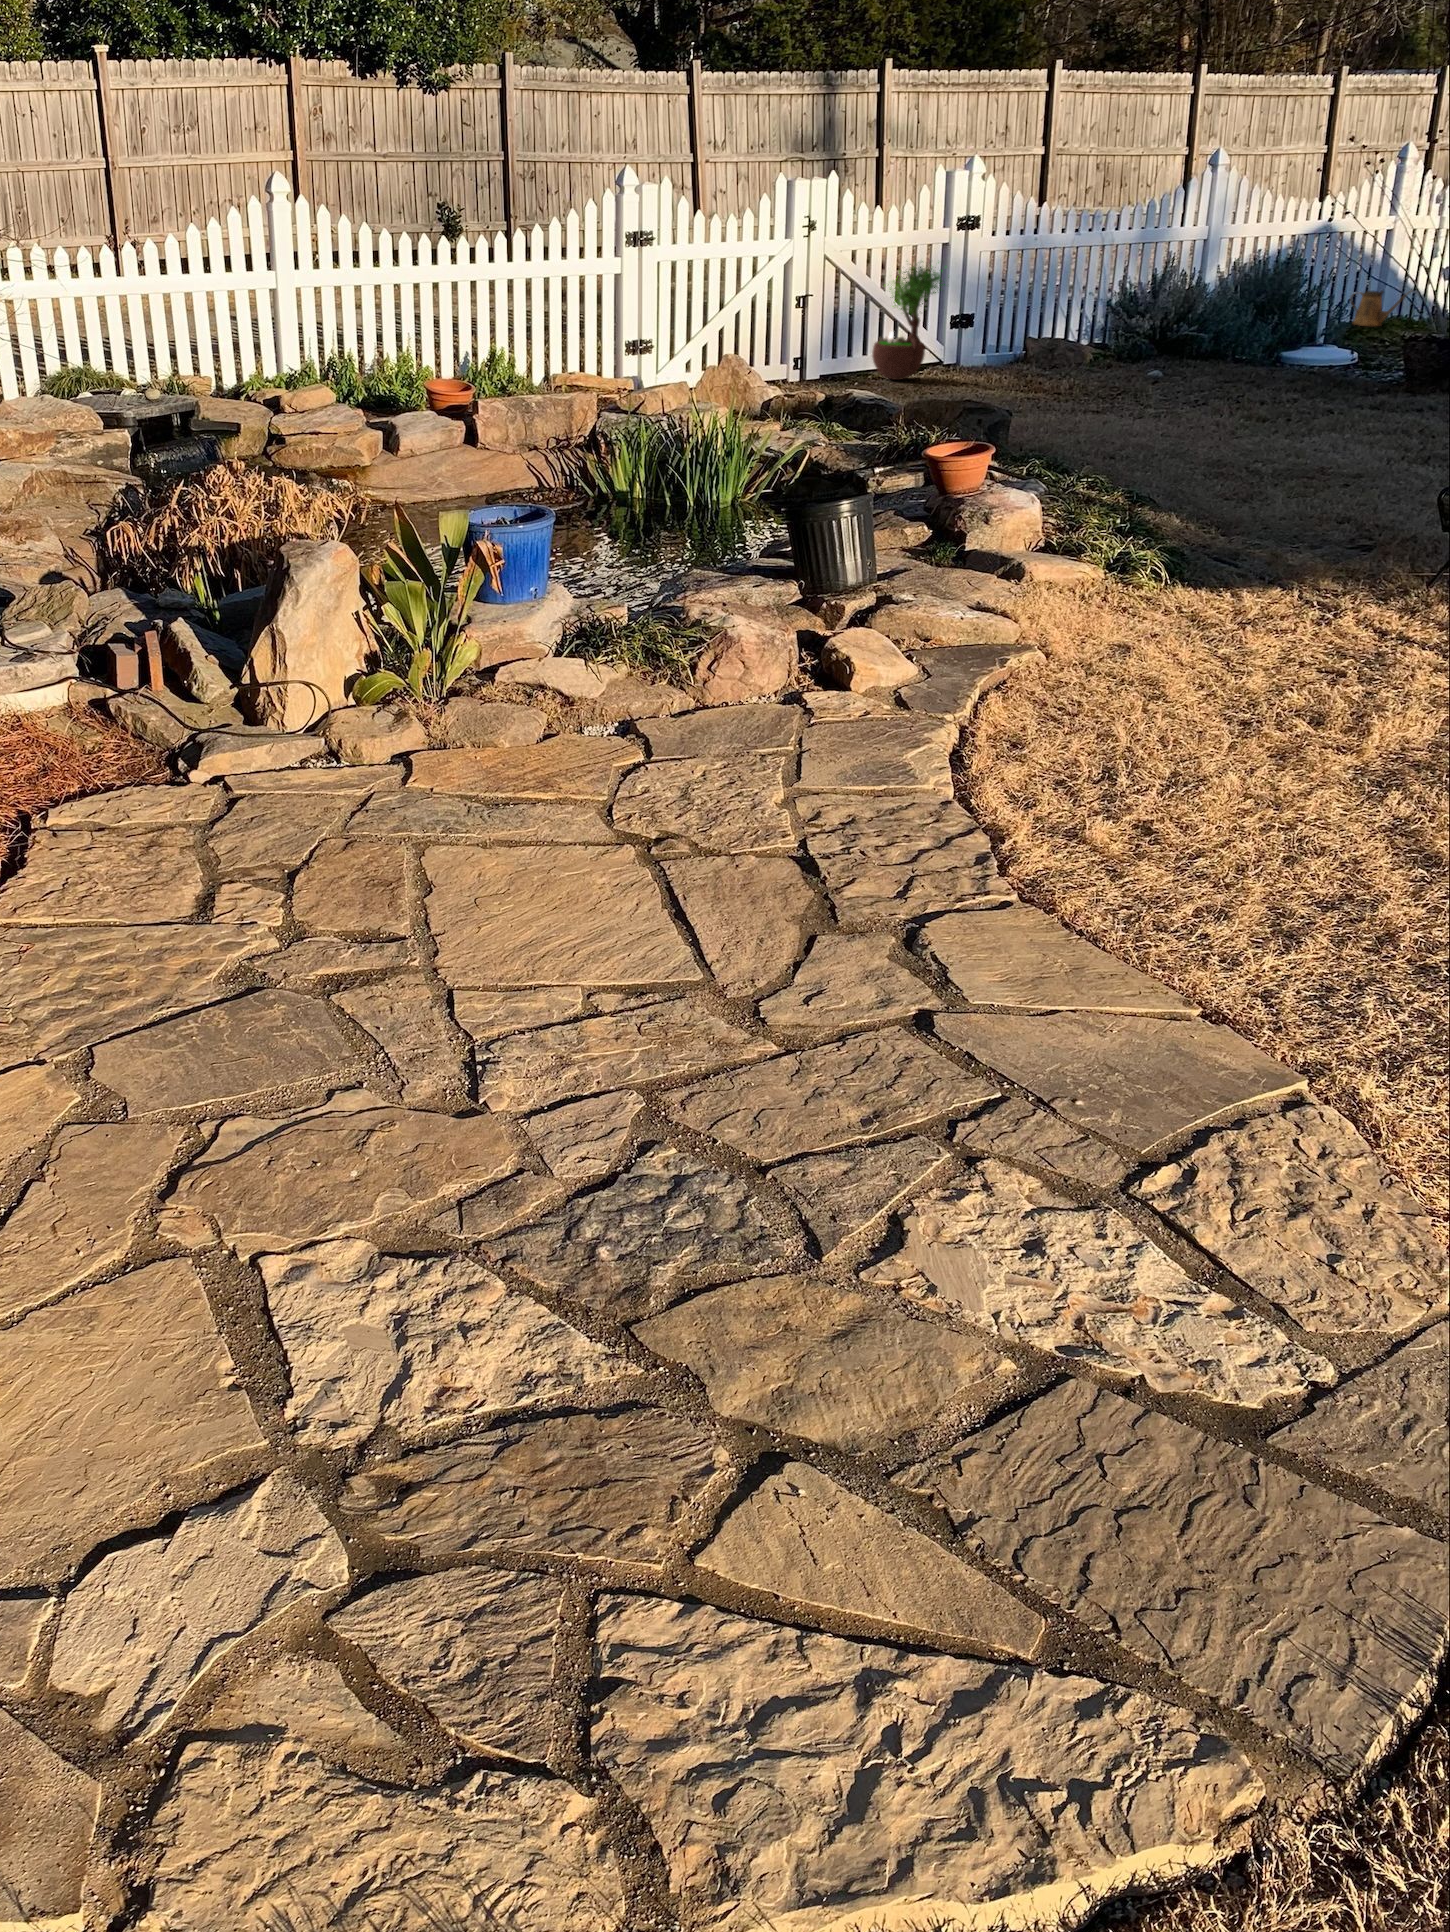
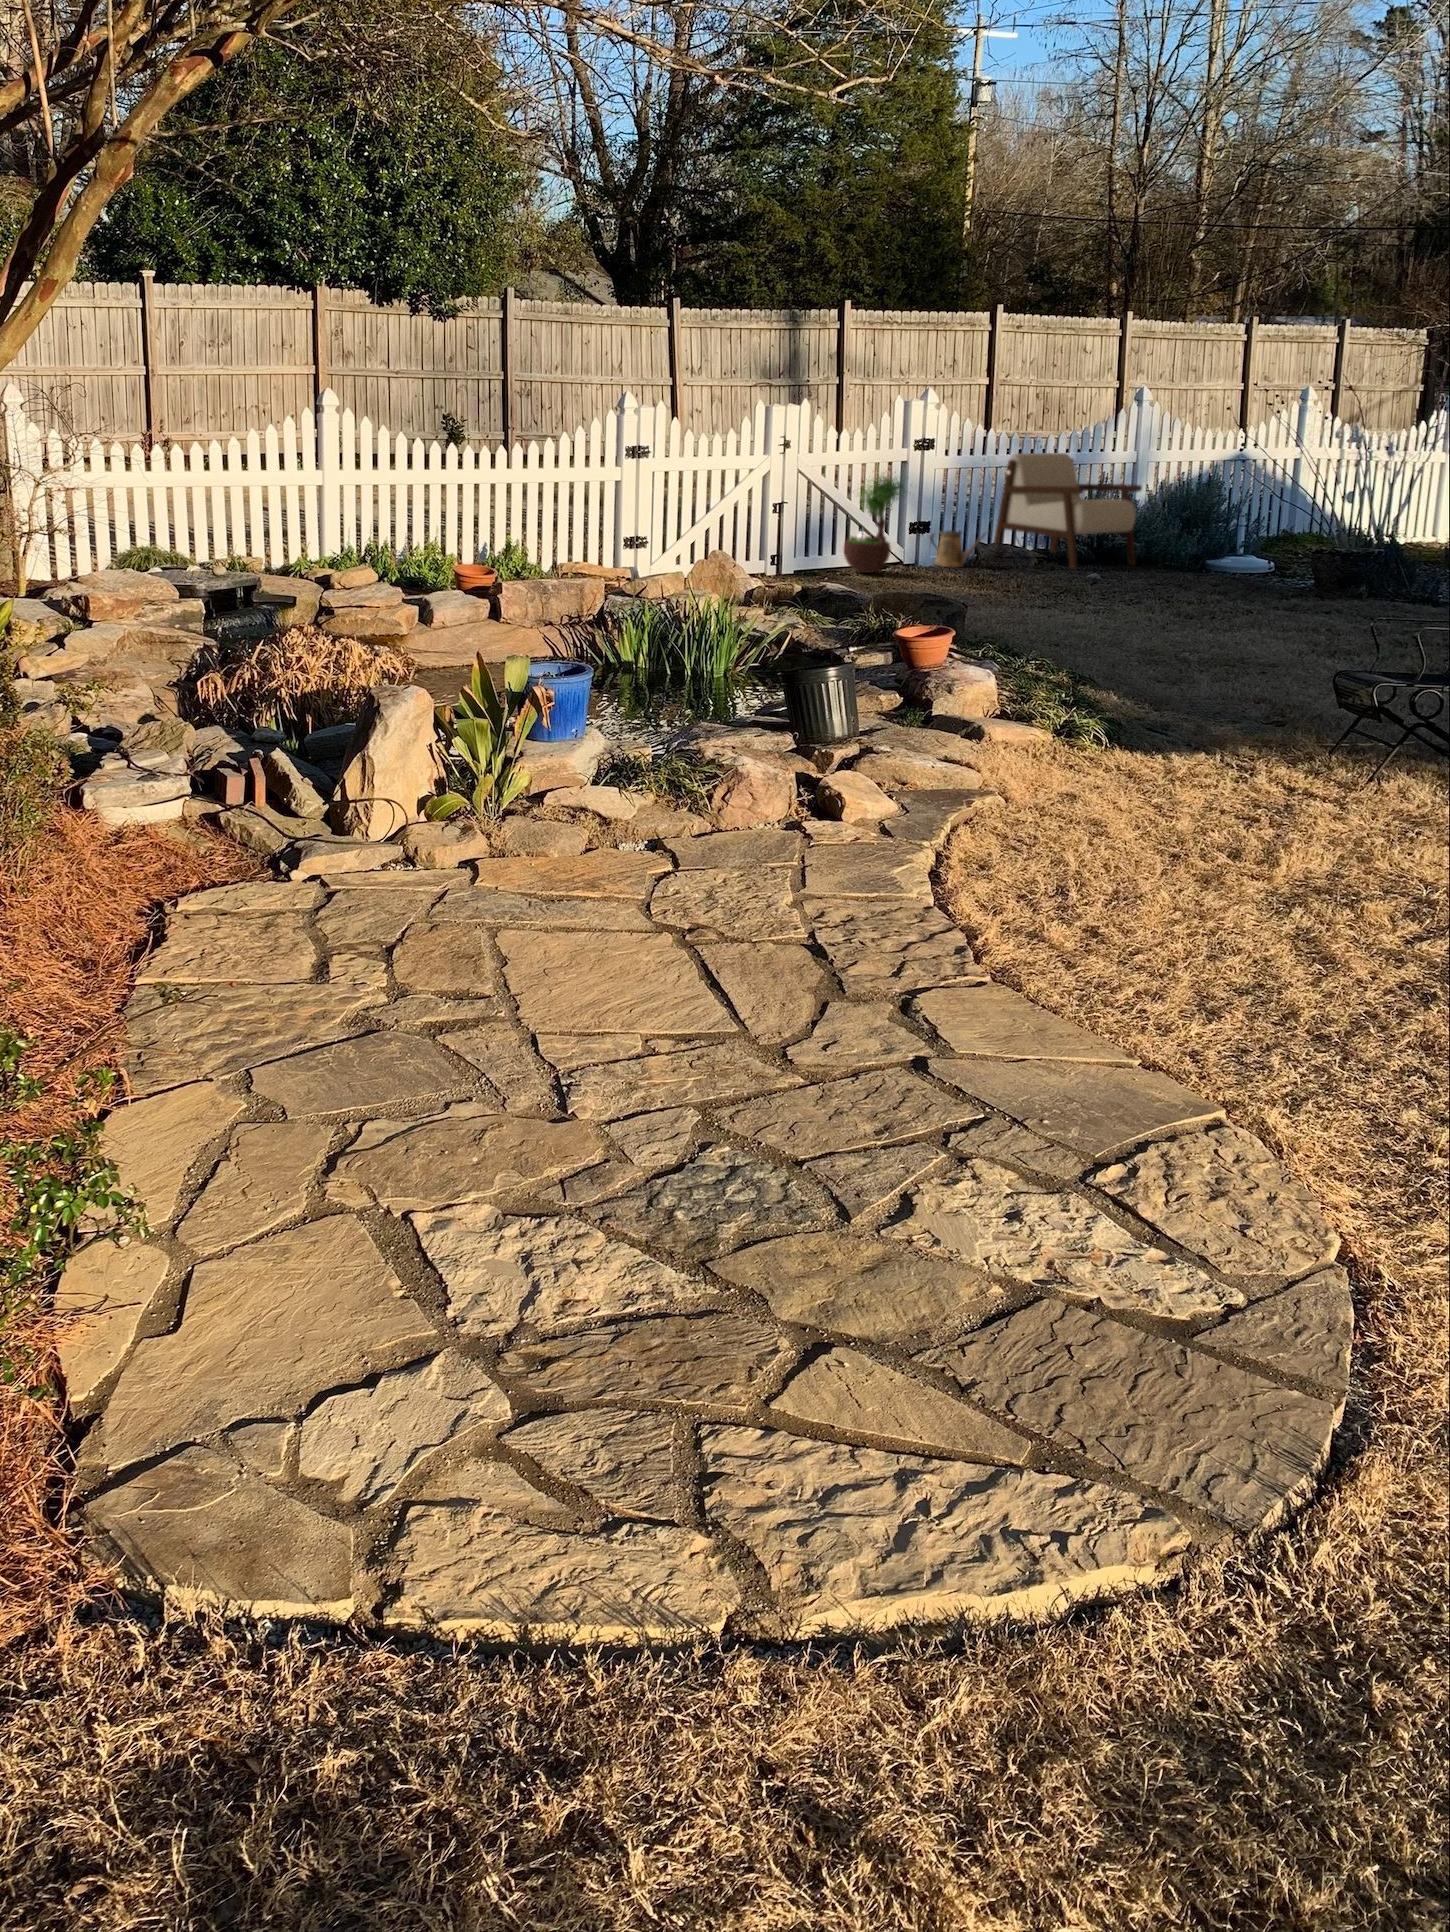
armchair: none [1037,234,1209,370] -> present [994,453,1142,569]
watering can: present [1350,290,1412,326] -> present [930,530,988,567]

